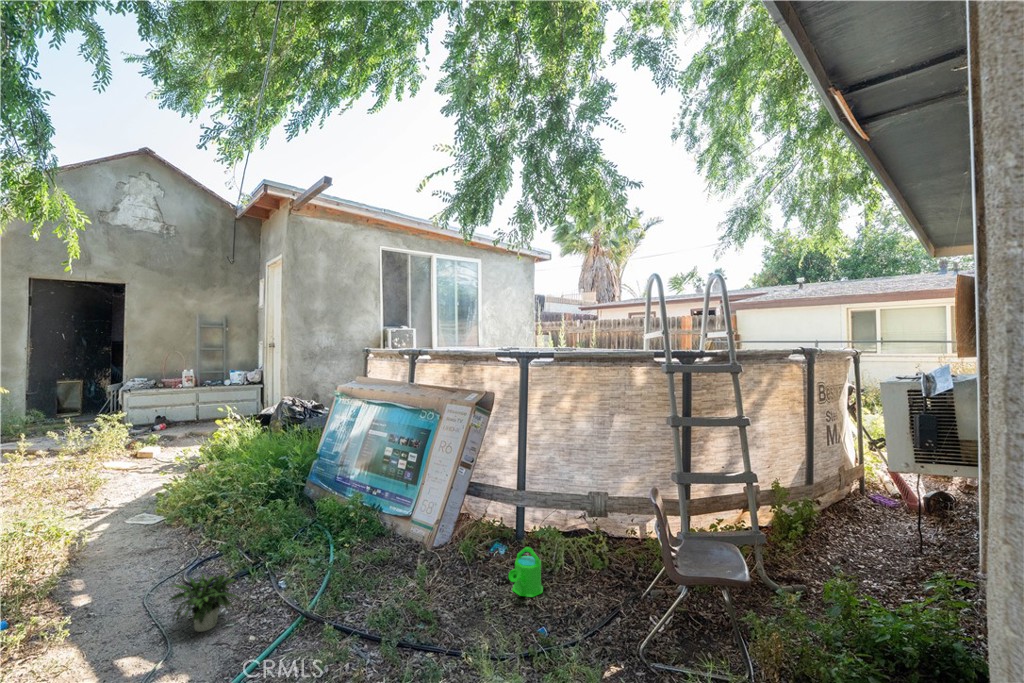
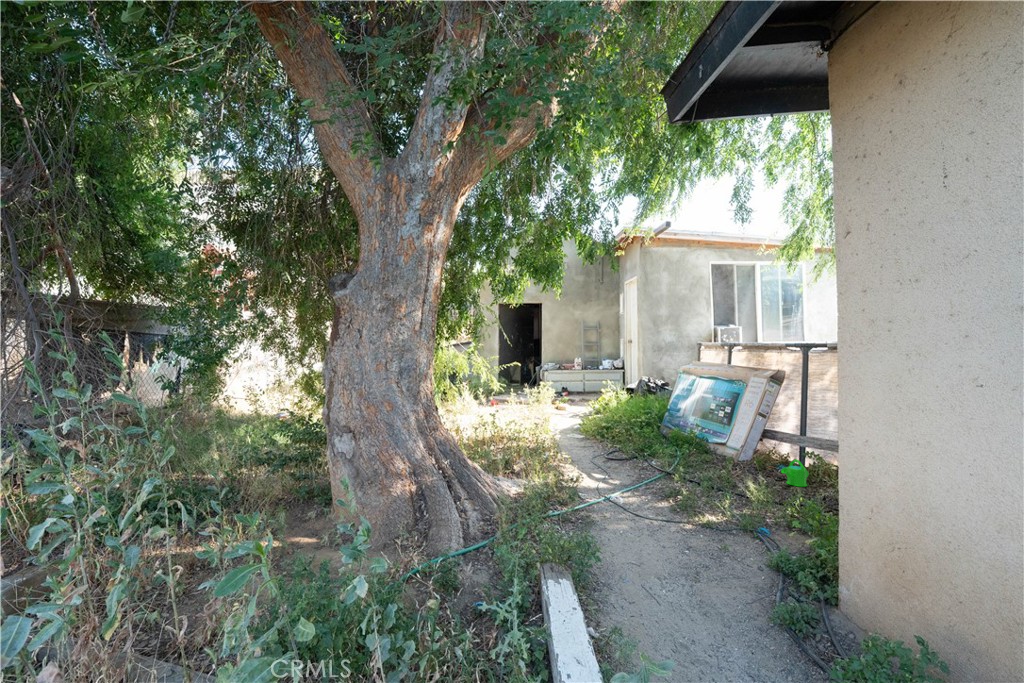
potted plant: present [169,574,240,632] -> none [603,443,639,468]

